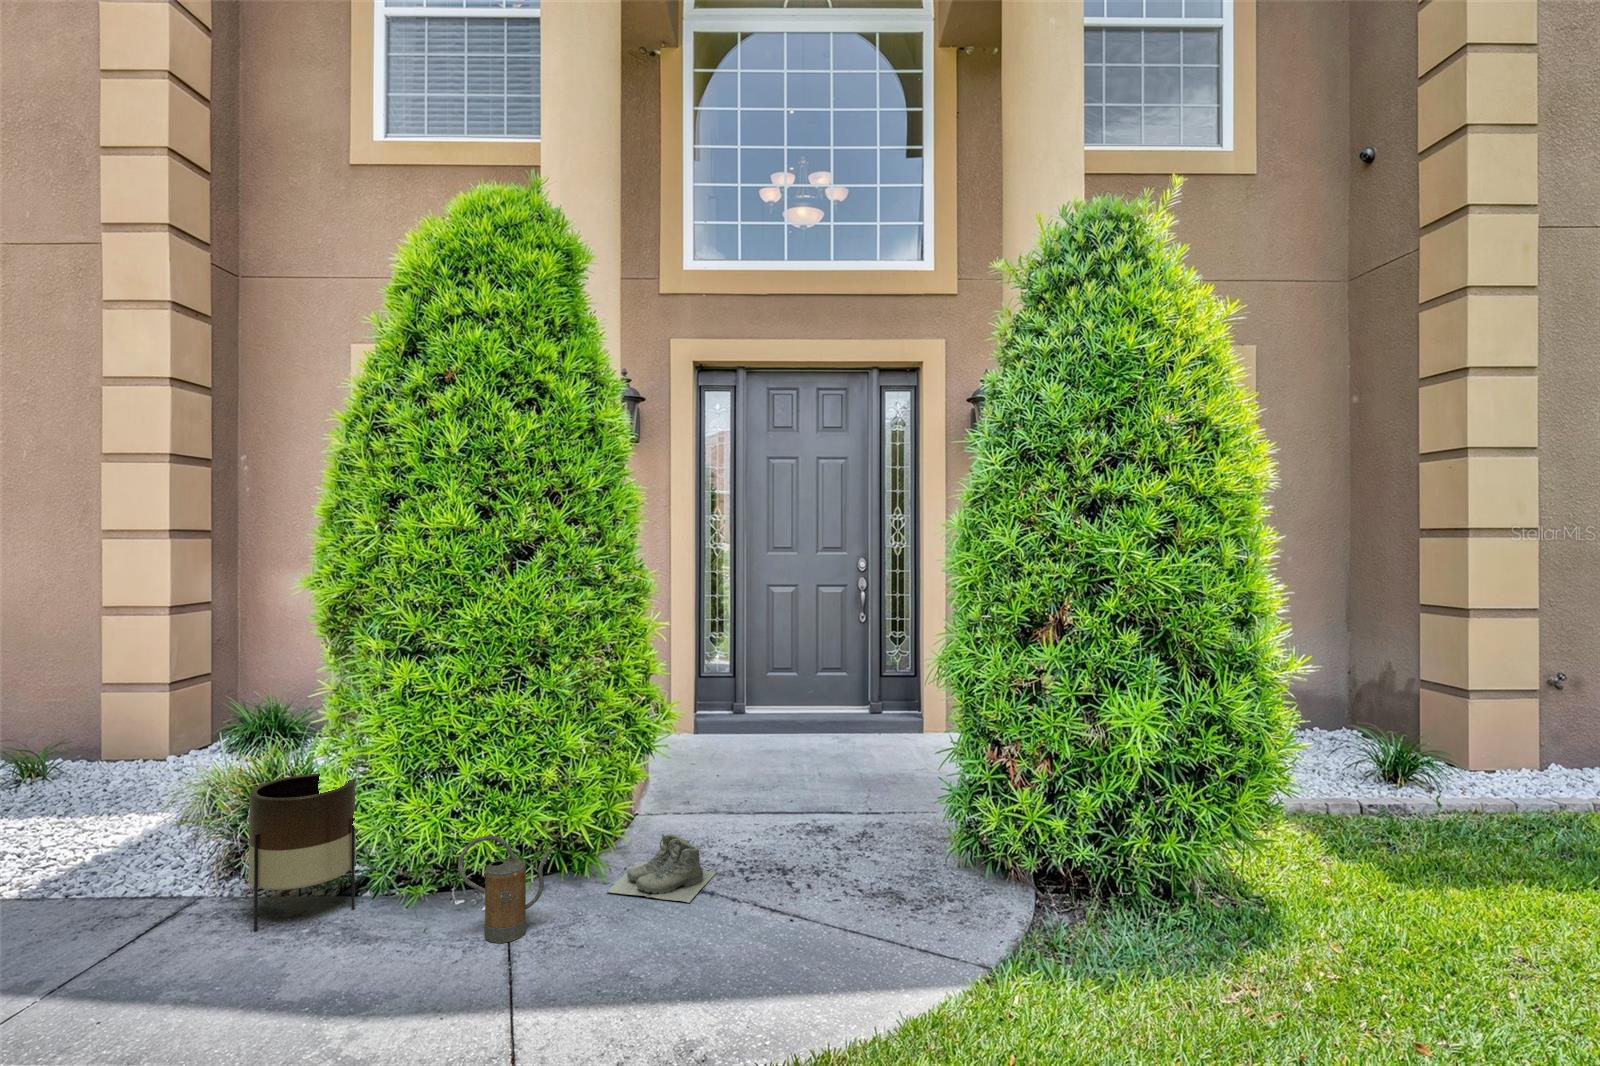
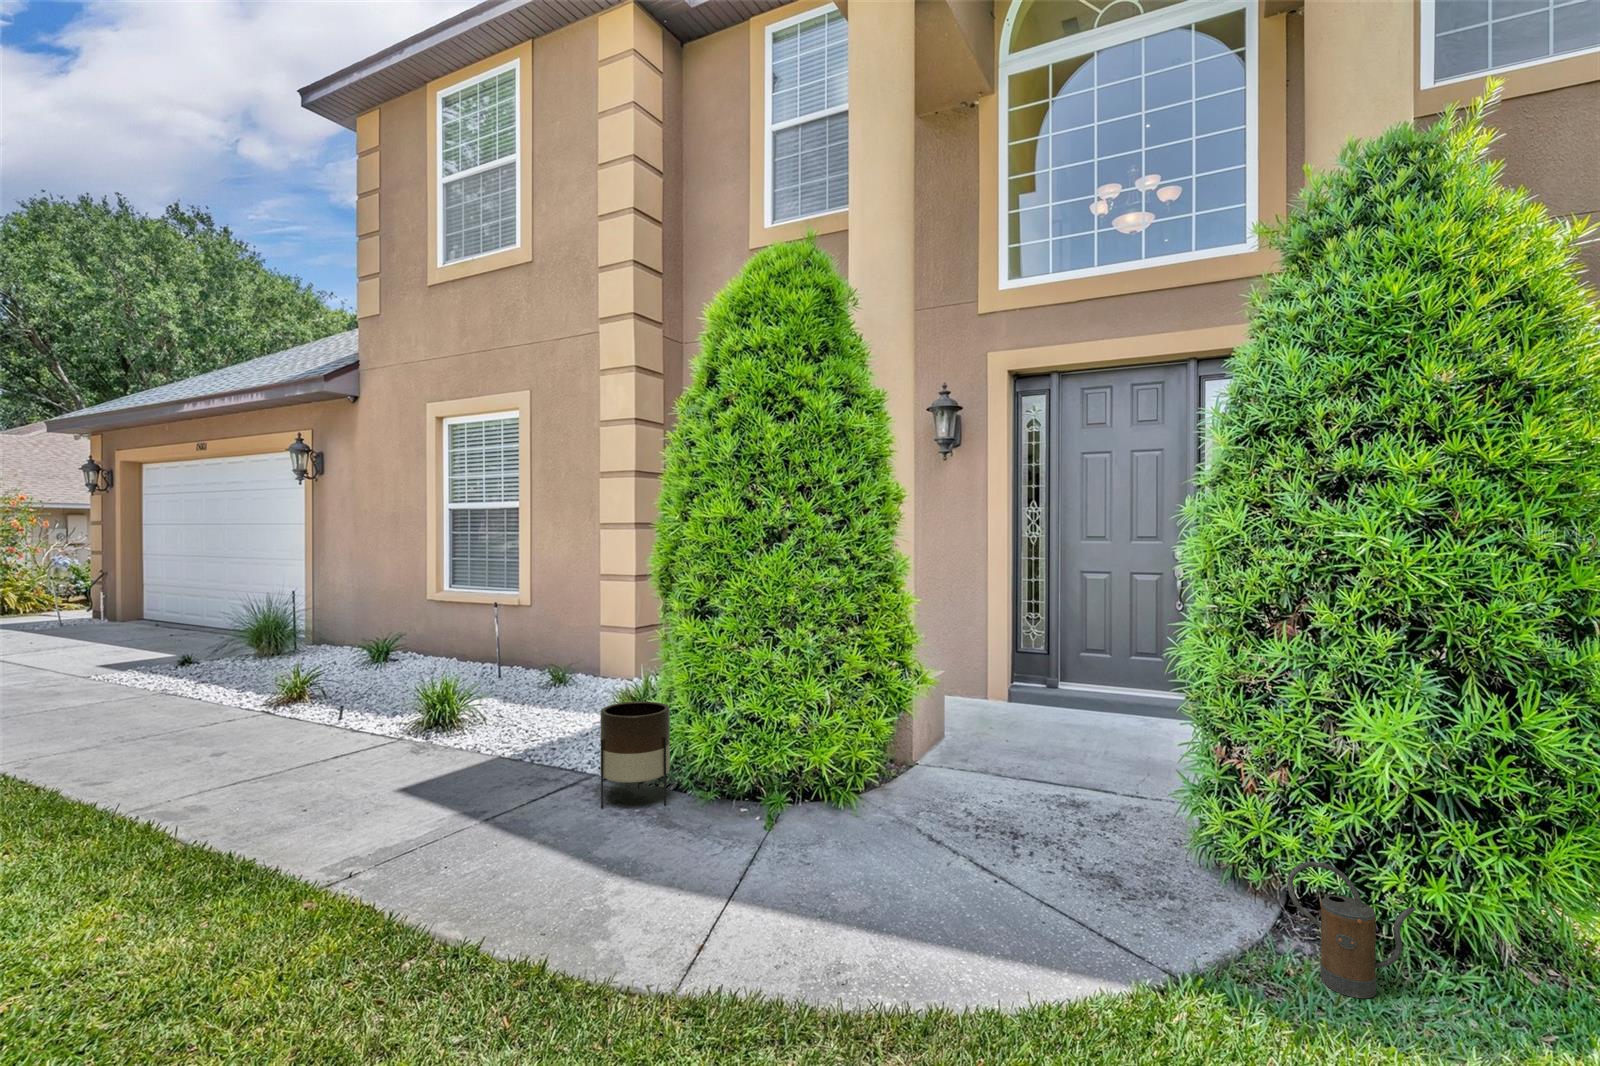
boots: present [607,834,716,903] -> none [844,787,945,850]
watering can: present [458,835,553,943] -> present [1287,862,1416,998]

